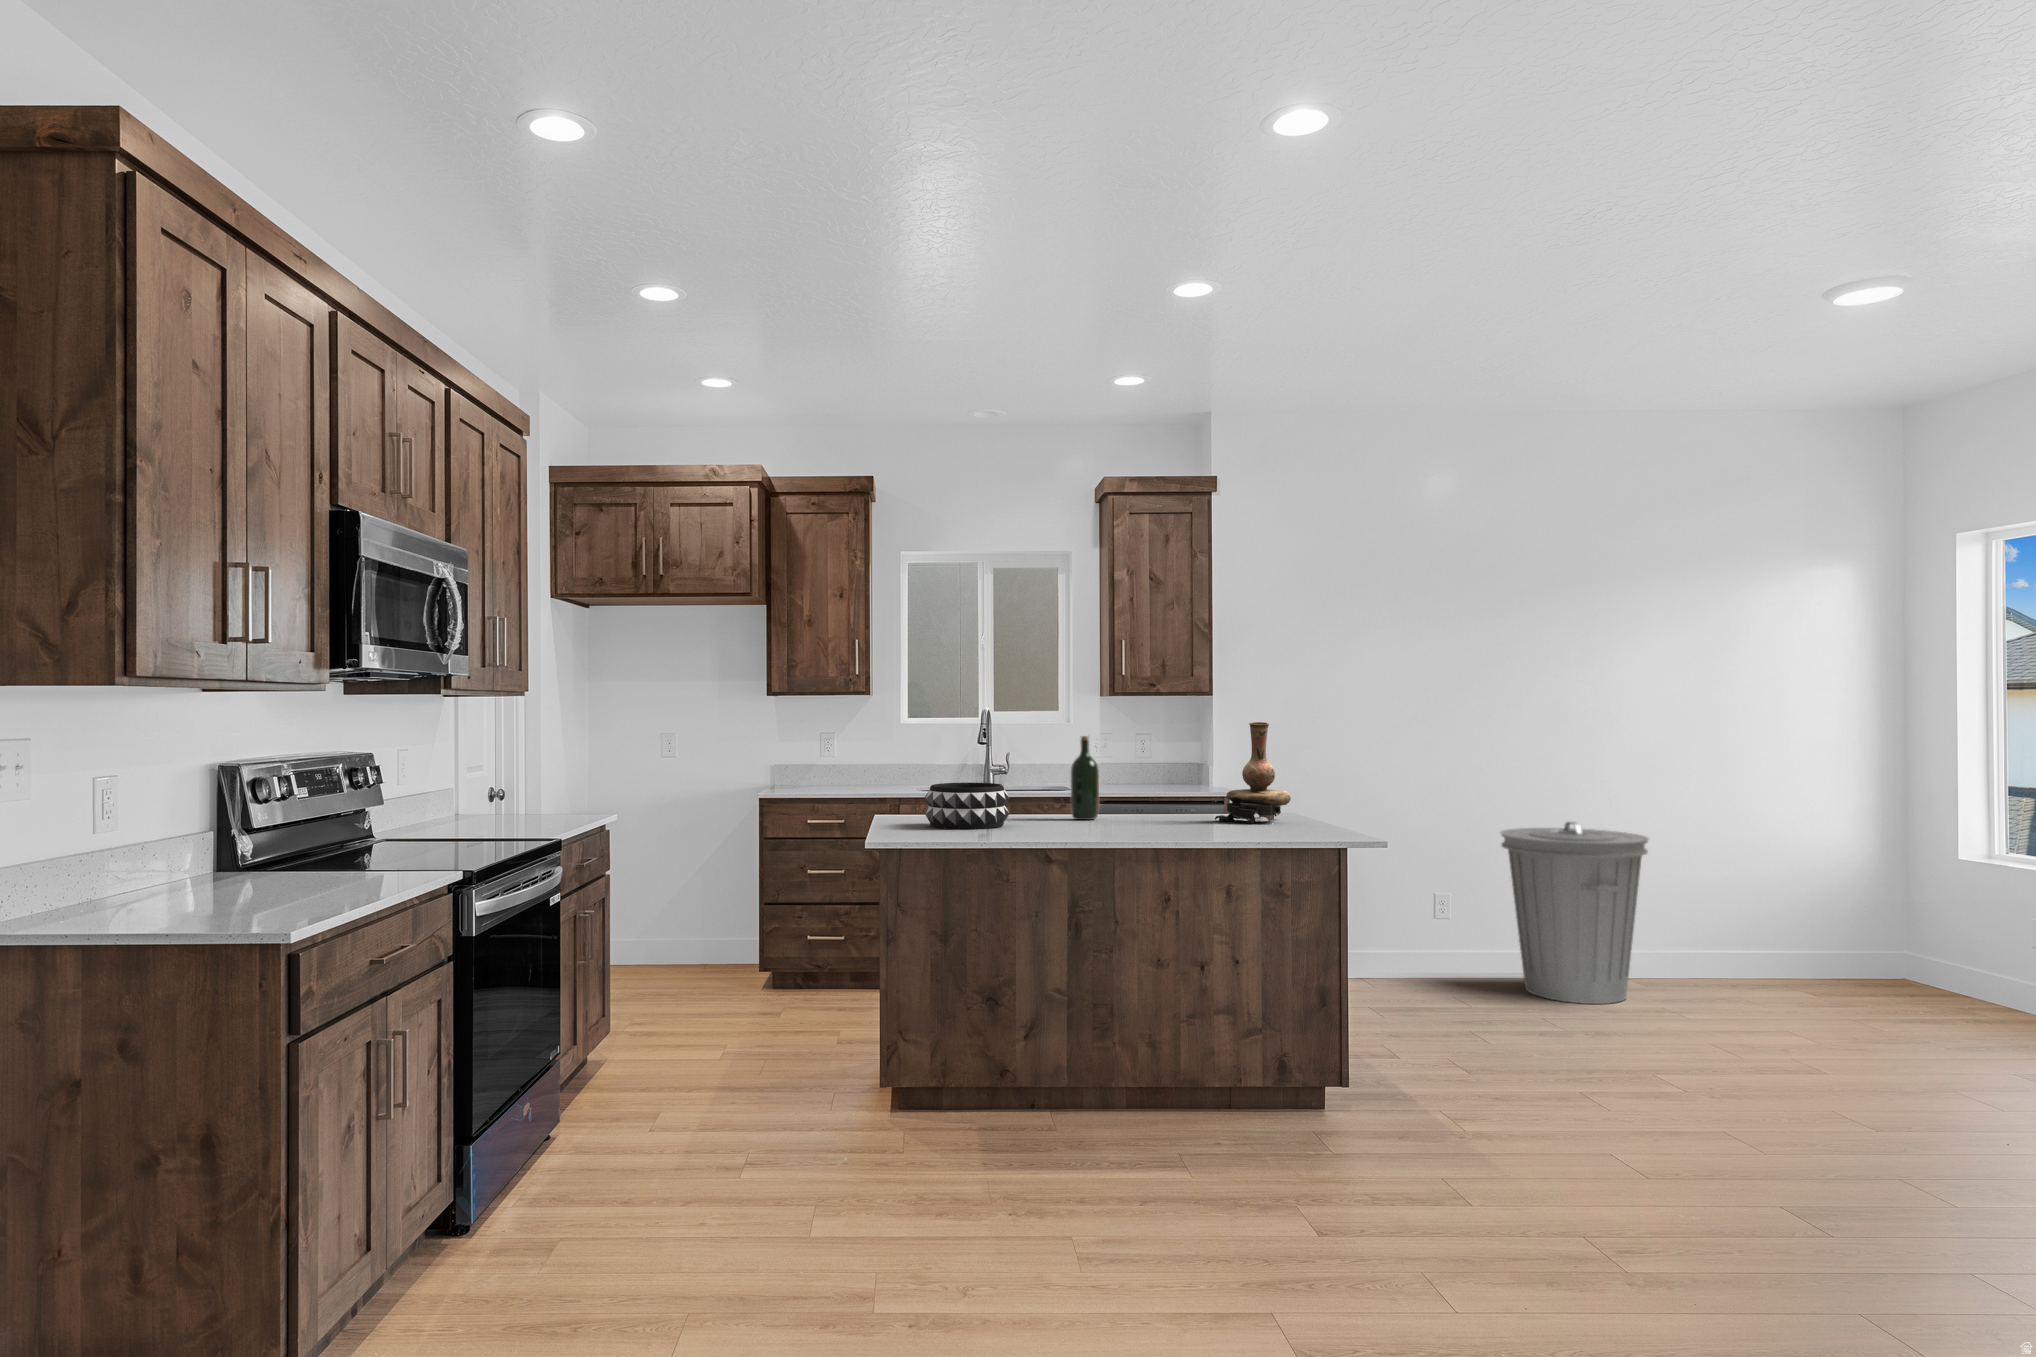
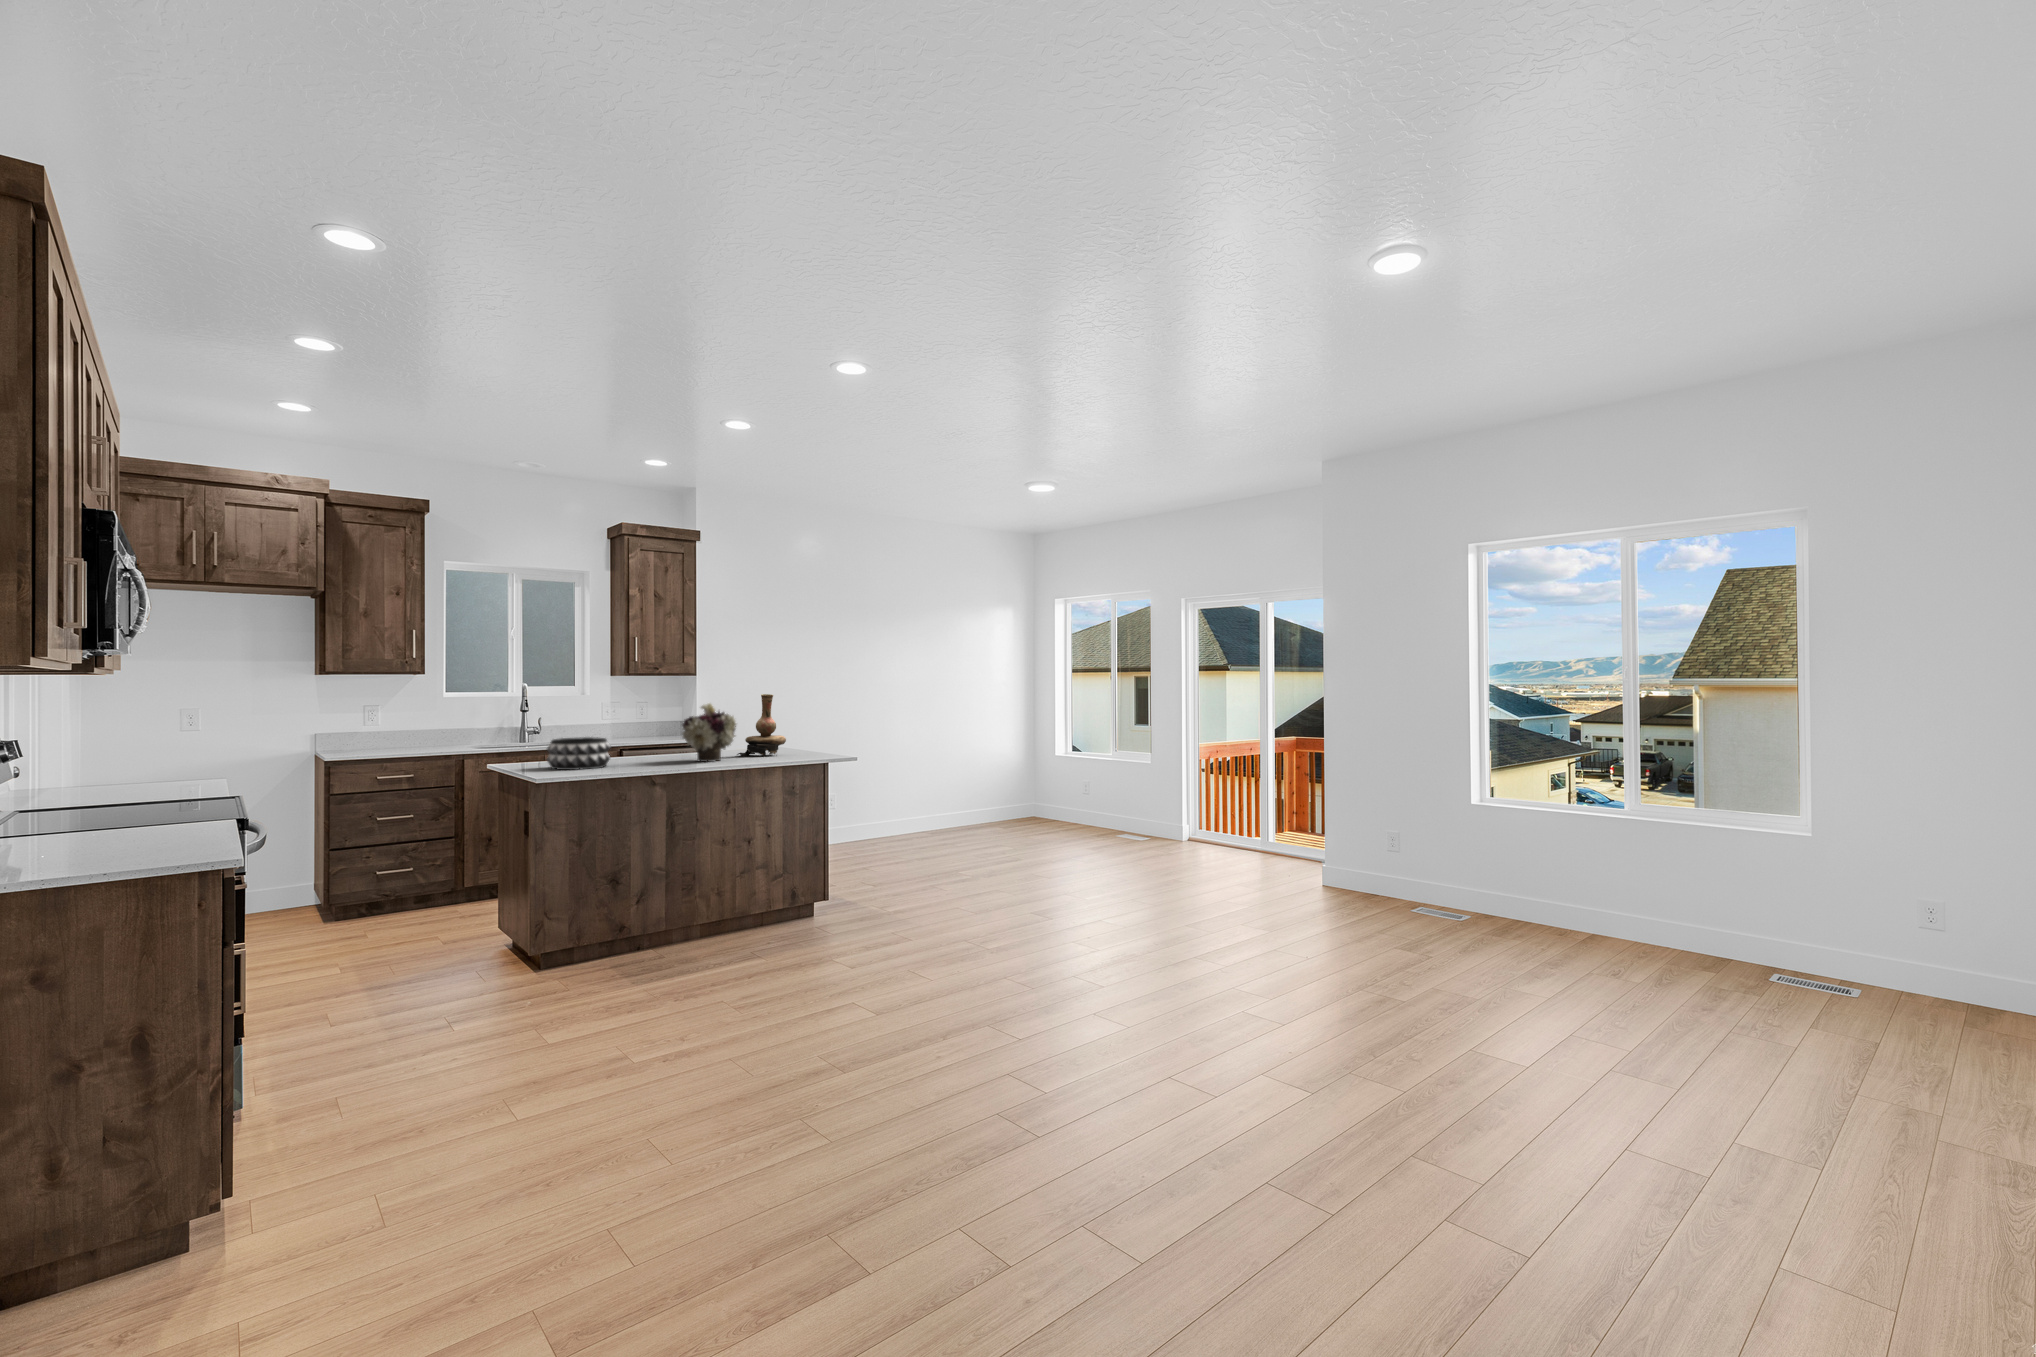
flower arrangement: none [1108,734,1200,828] -> present [682,703,736,762]
wine bottle: present [1071,736,1099,820] -> none [640,704,660,760]
trash can: present [1500,822,1648,1004] -> none [874,749,952,850]

